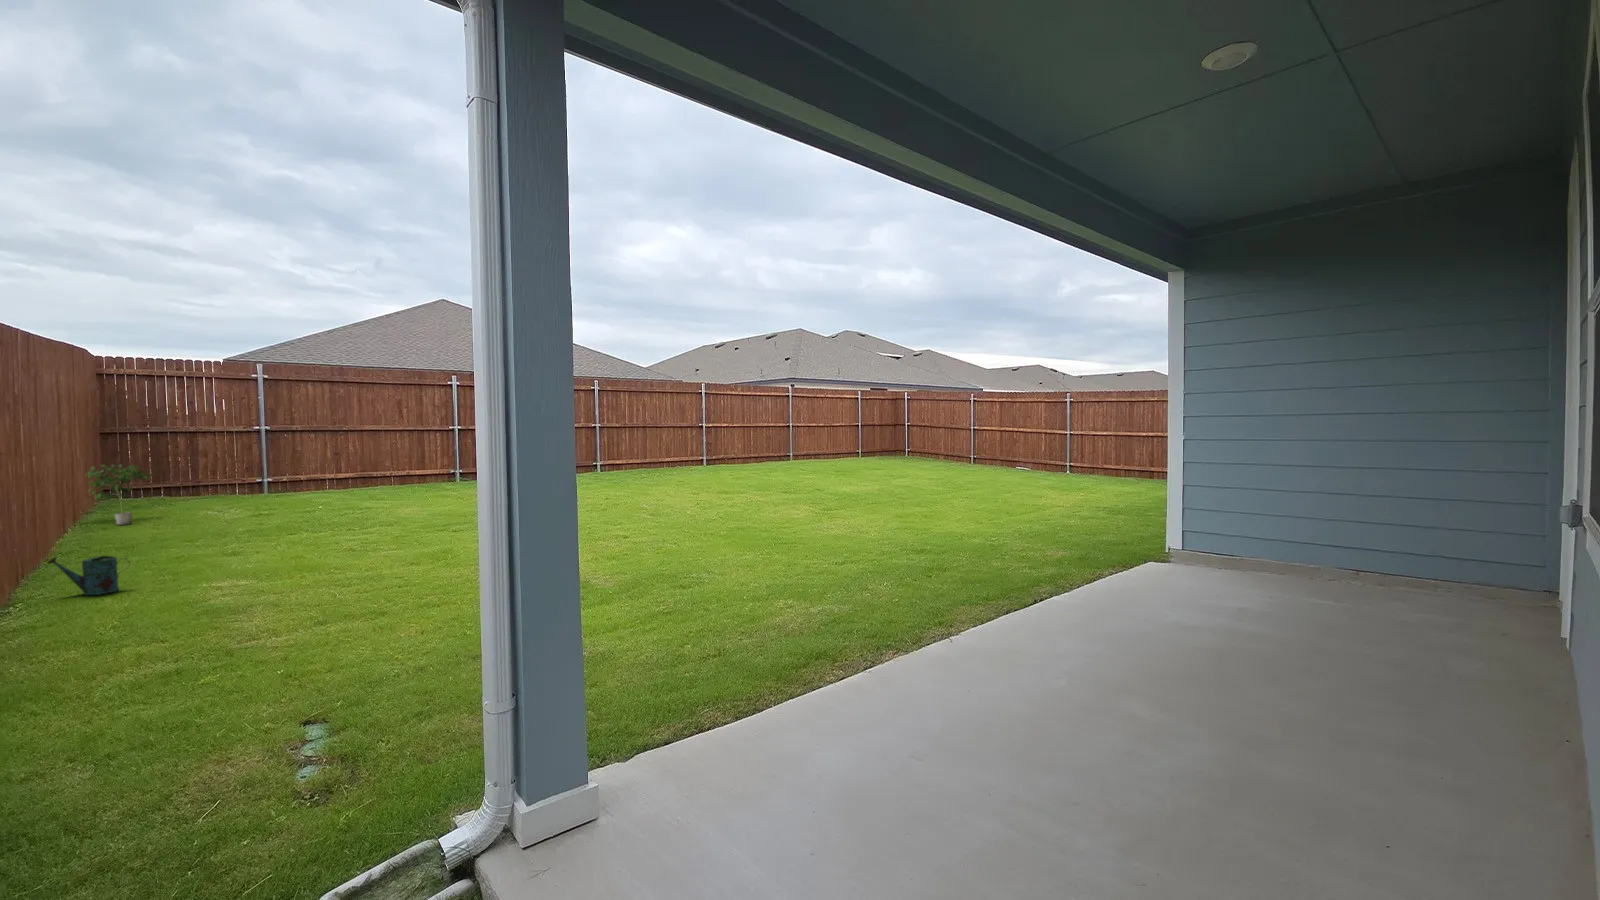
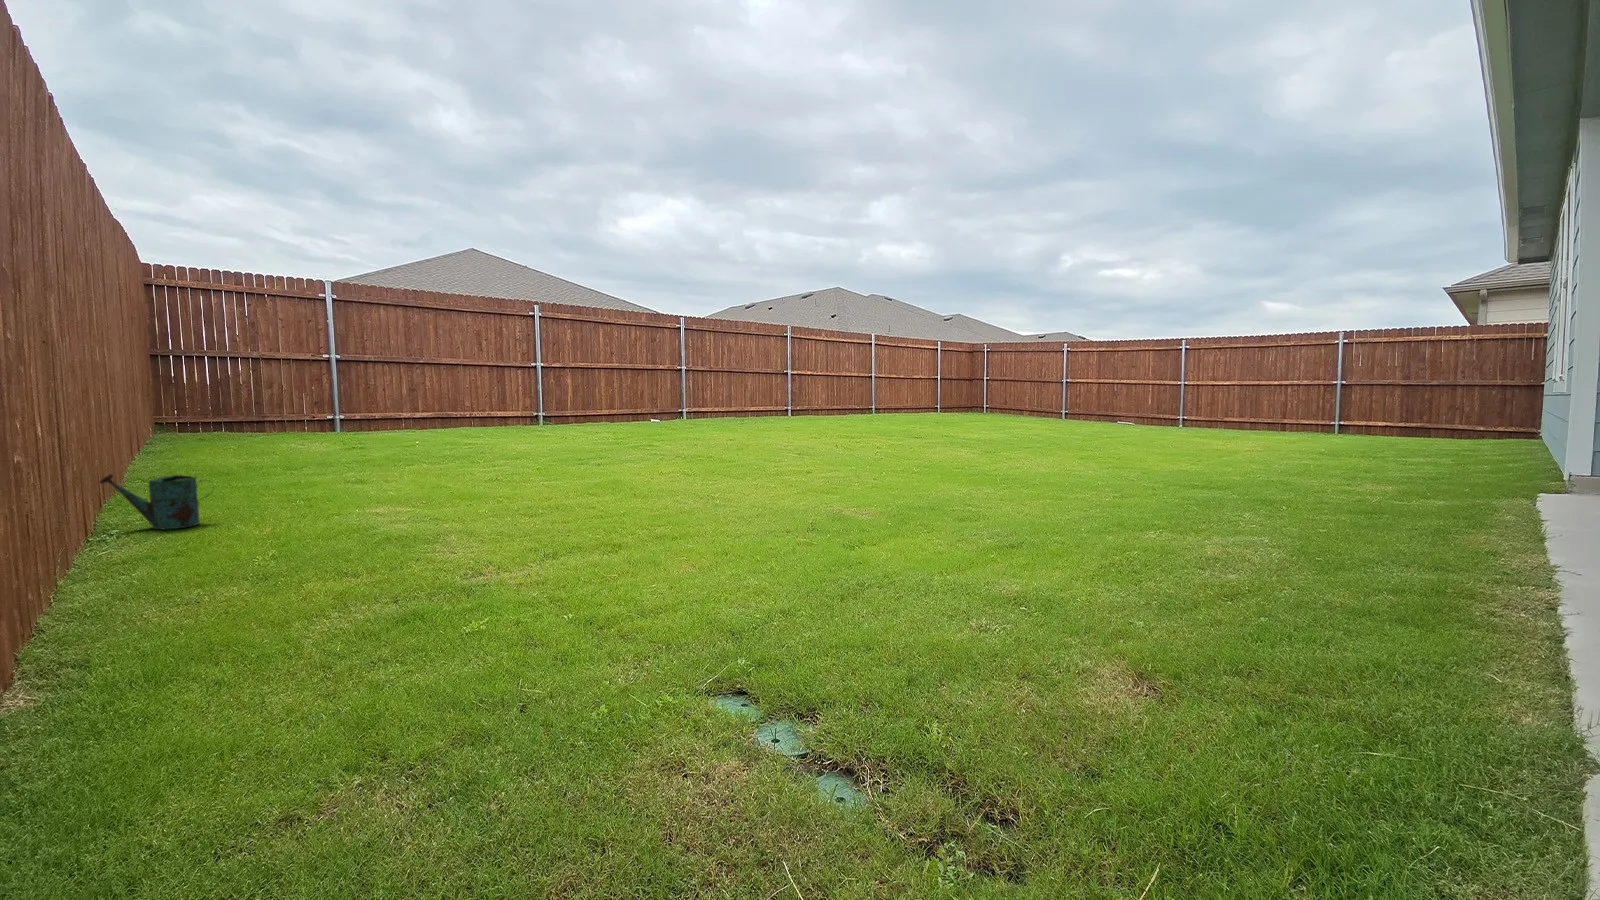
potted plant: present [88,465,152,525] -> none [138,381,220,456]

